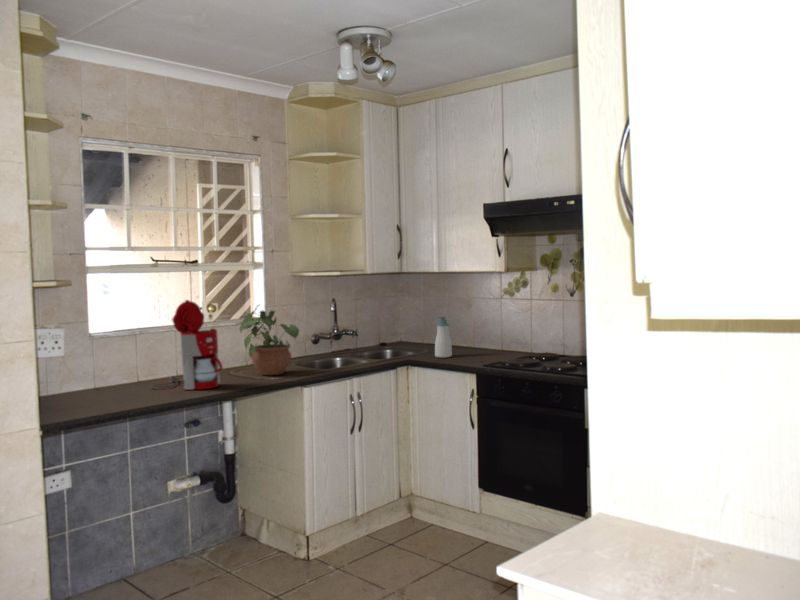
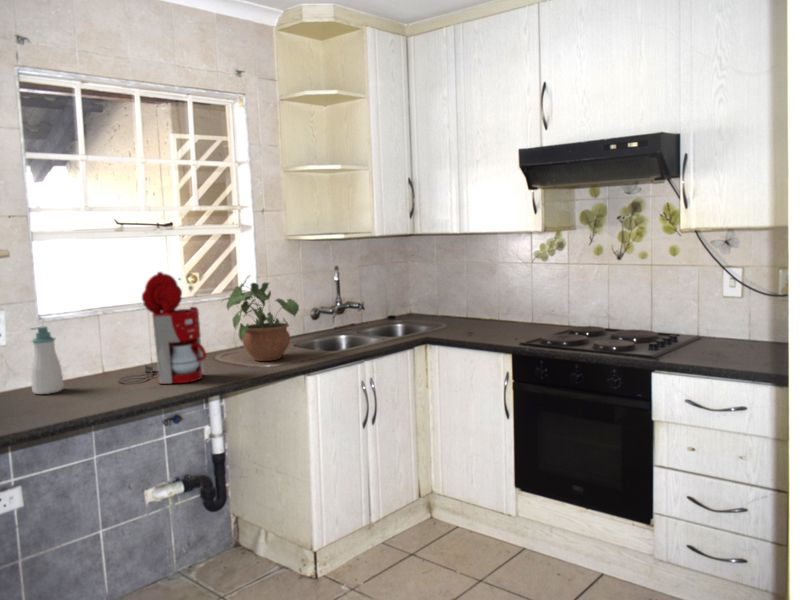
soap bottle: present [435,317,452,358] -> present [31,326,63,394]

